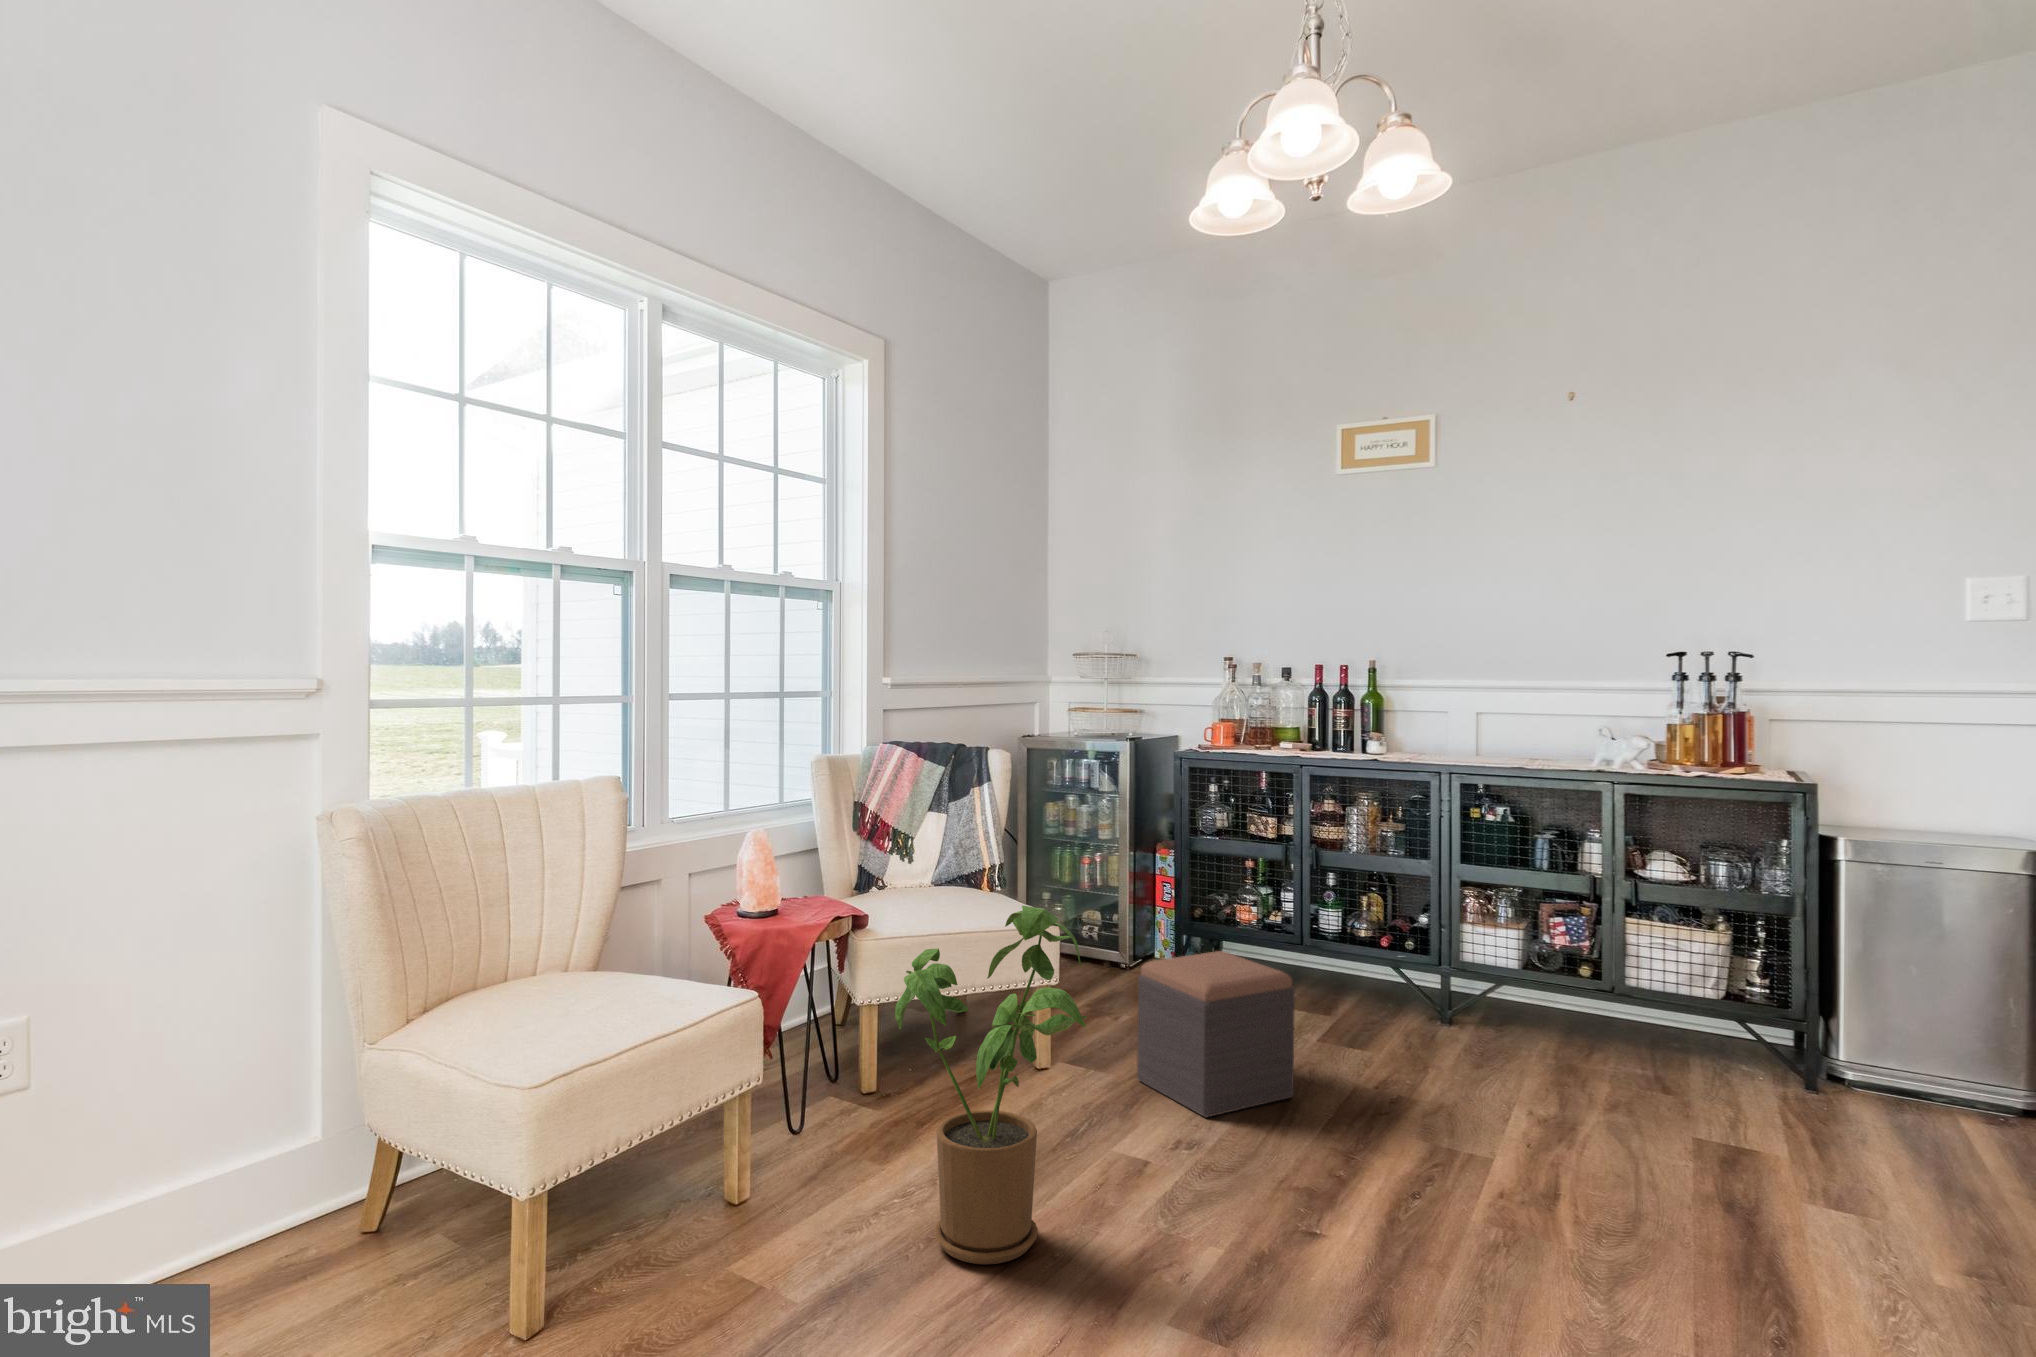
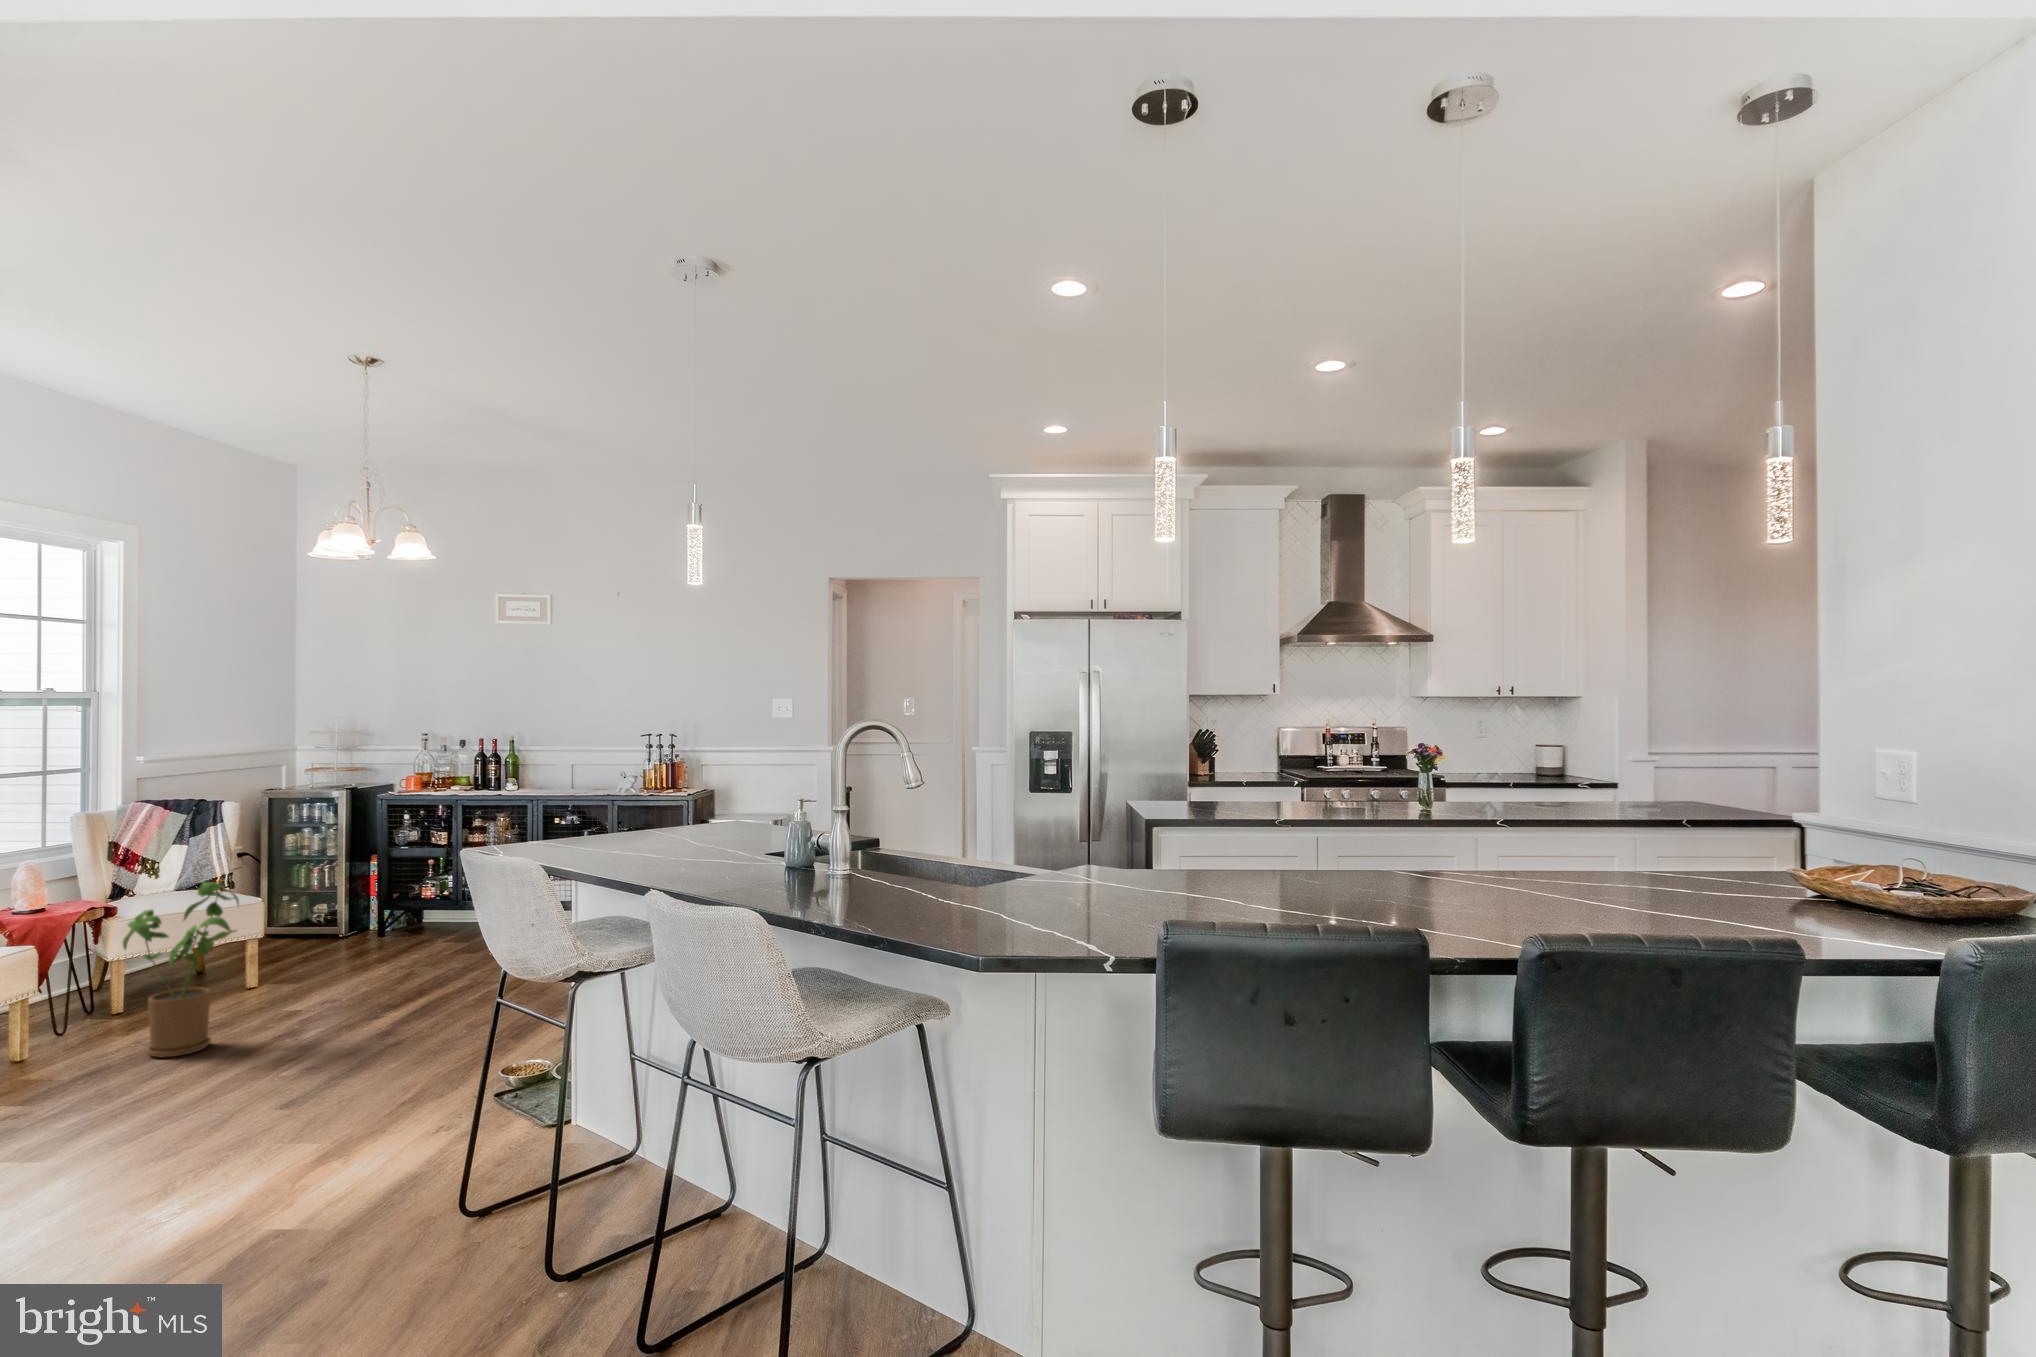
footstool: present [1137,951,1295,1117] -> none [313,908,409,994]

